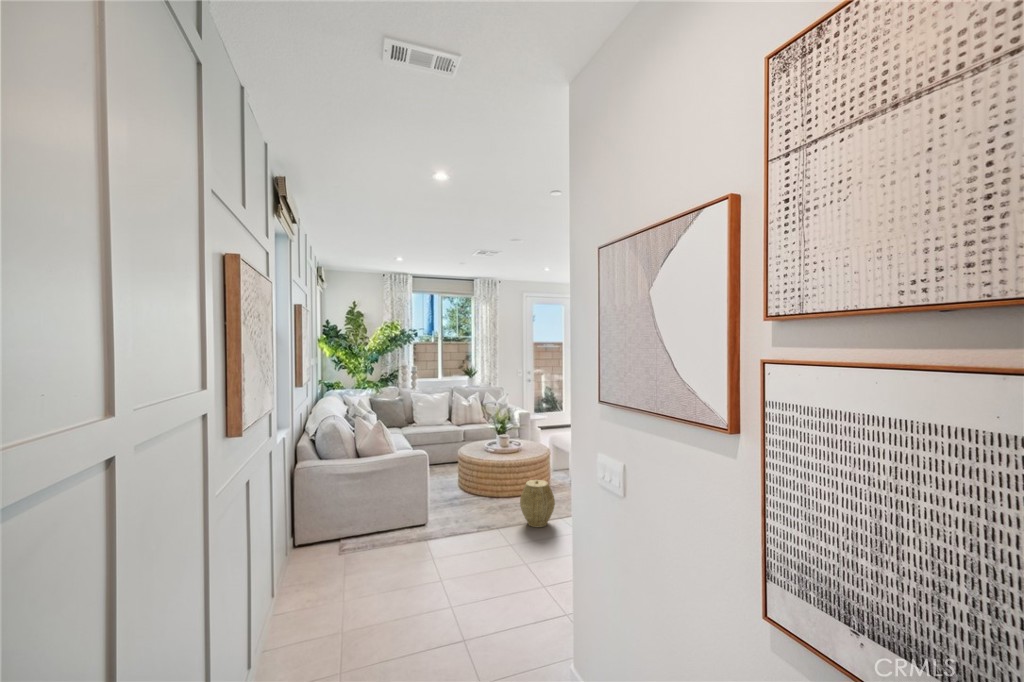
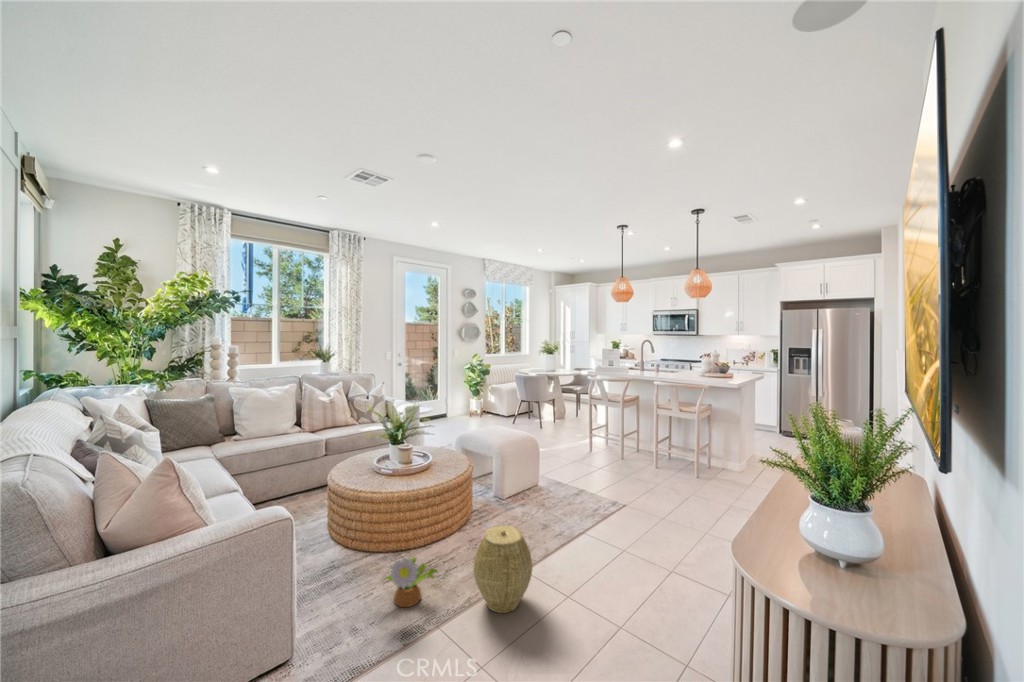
decorative plant: none [473,488,505,517] -> present [385,557,438,607]

